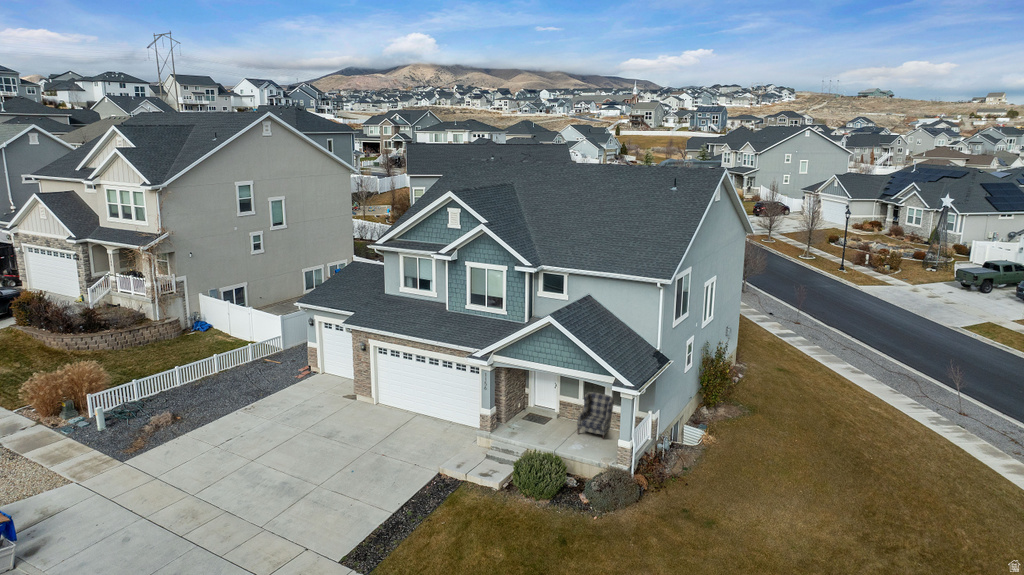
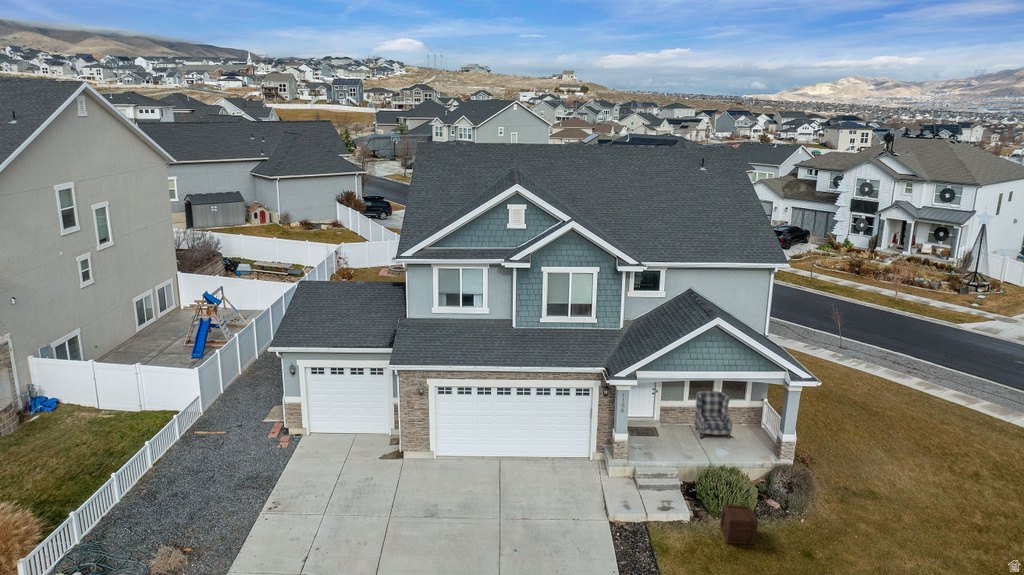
wooden crate: none [511,481,545,521] -> present [720,504,758,545]

